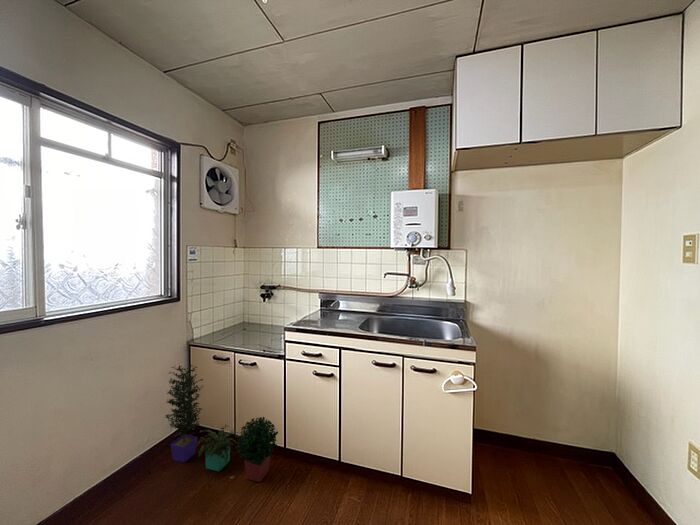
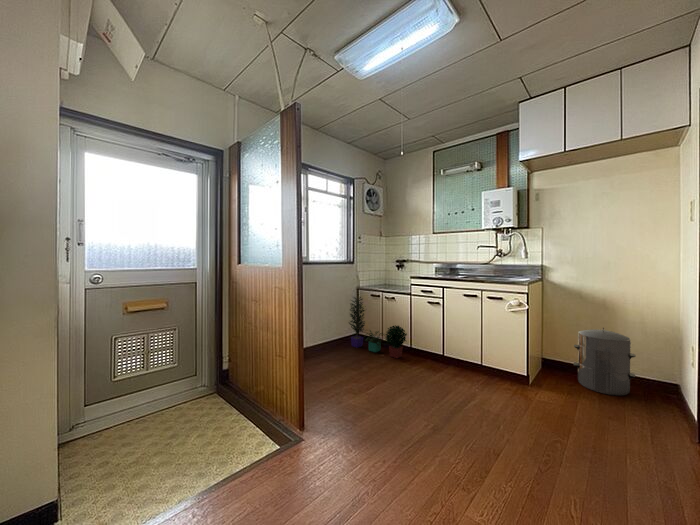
waste bin: none [511,392,585,493] -> present [574,328,636,396]

